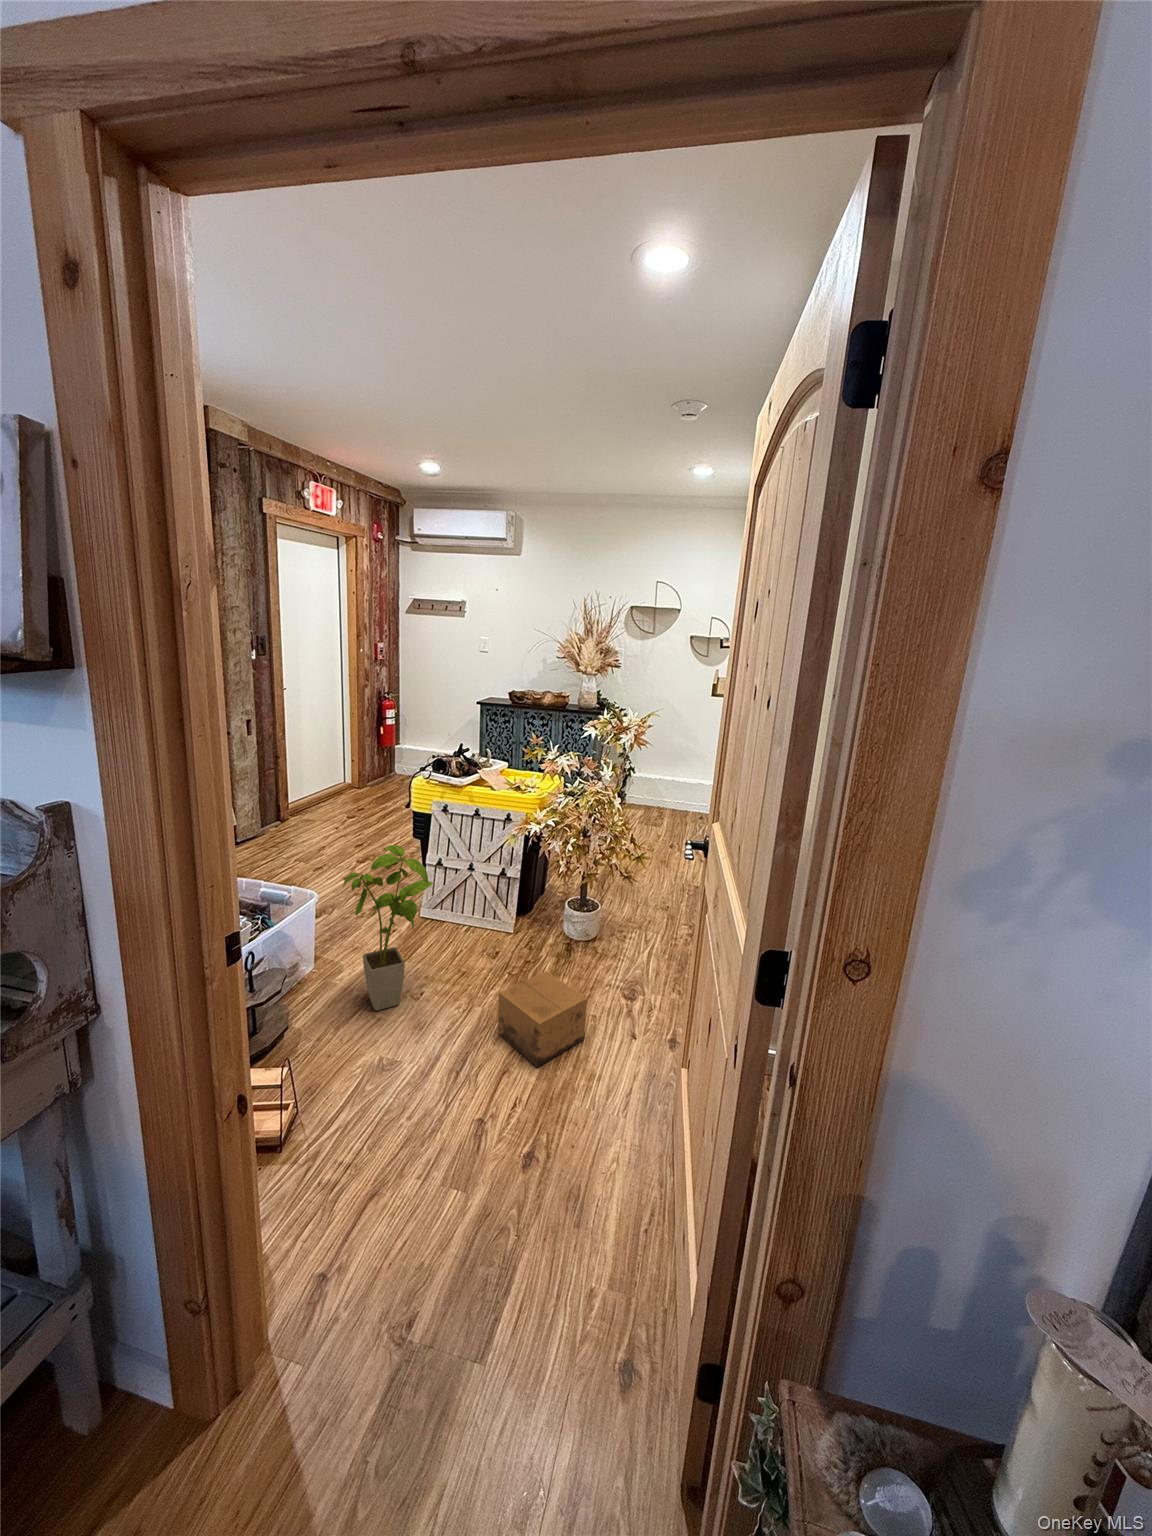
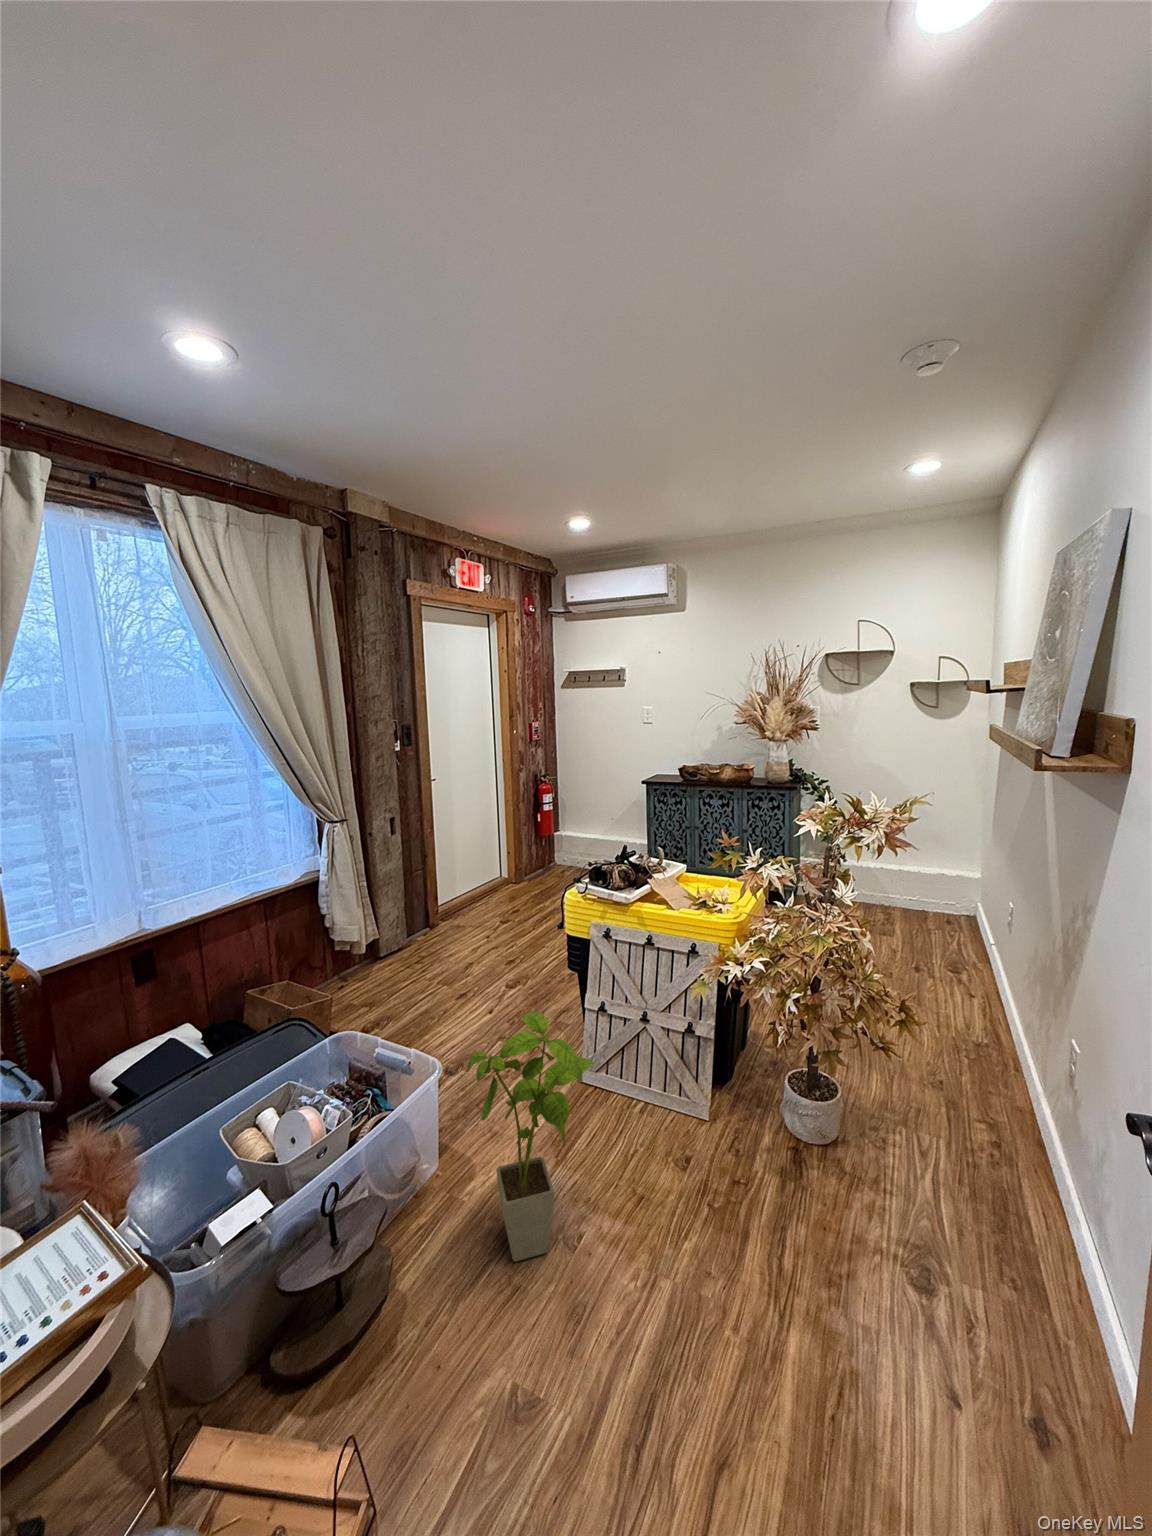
cardboard box: present [498,971,587,1067] -> none [700,1229,856,1447]

